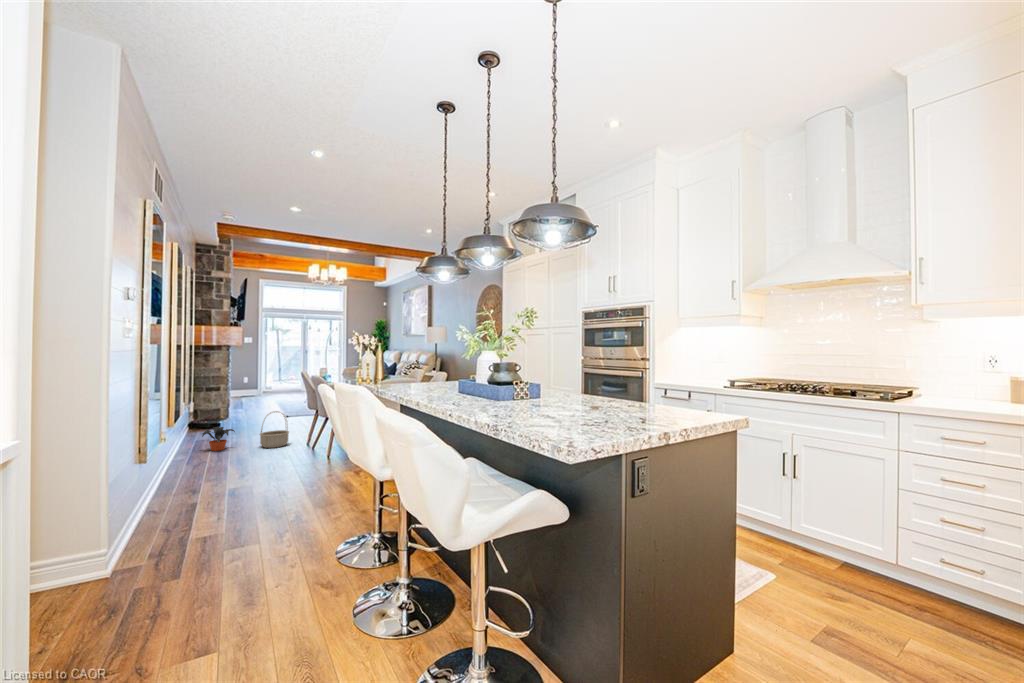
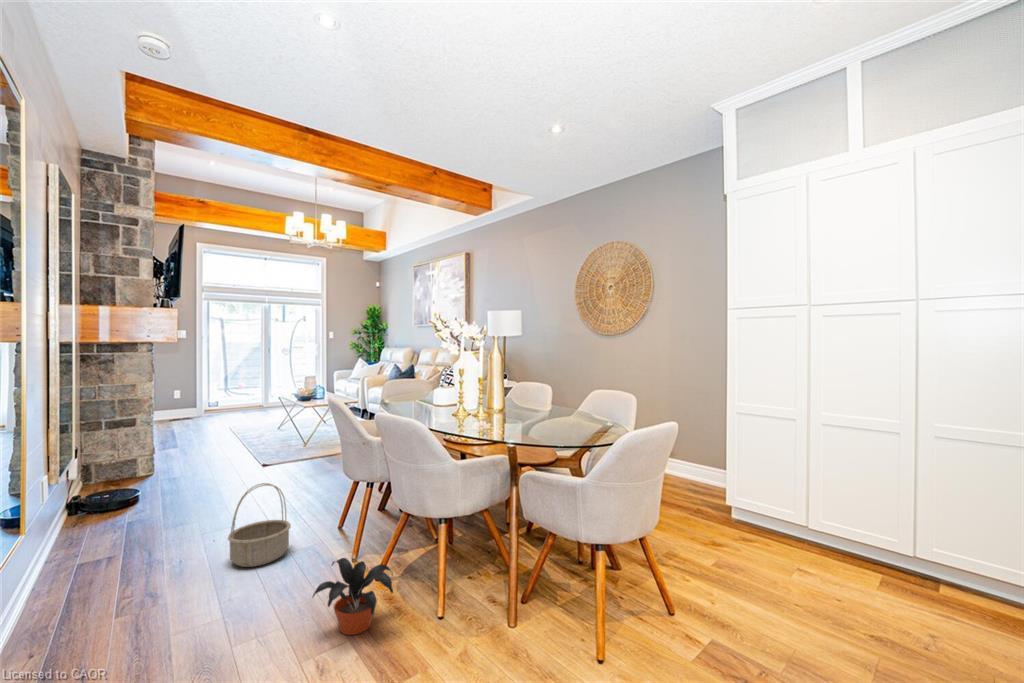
potted plant: present [202,426,235,451] -> present [313,558,393,635]

